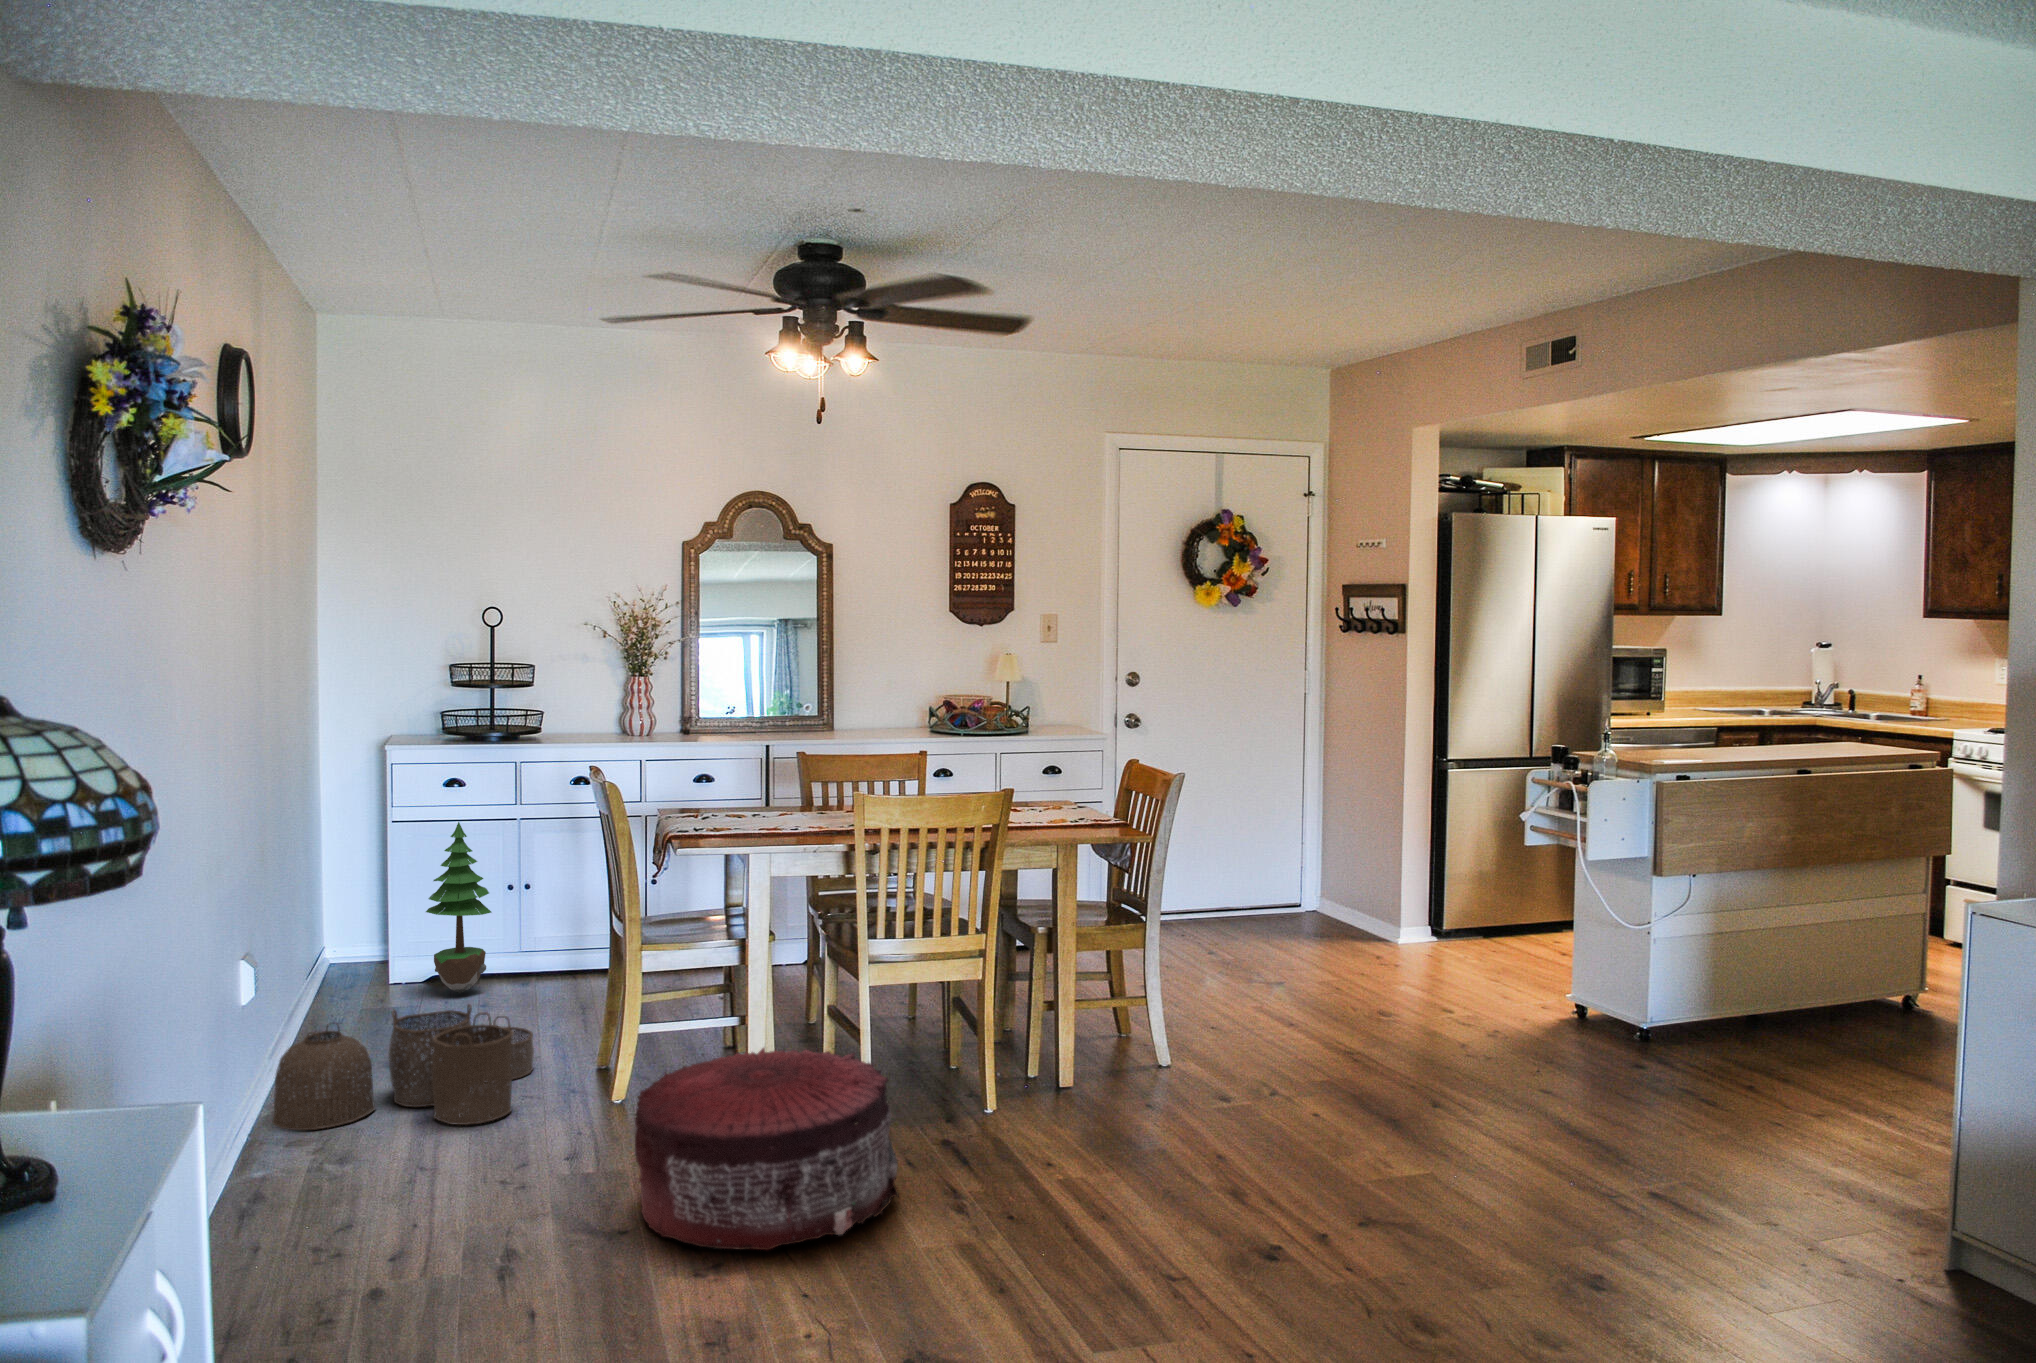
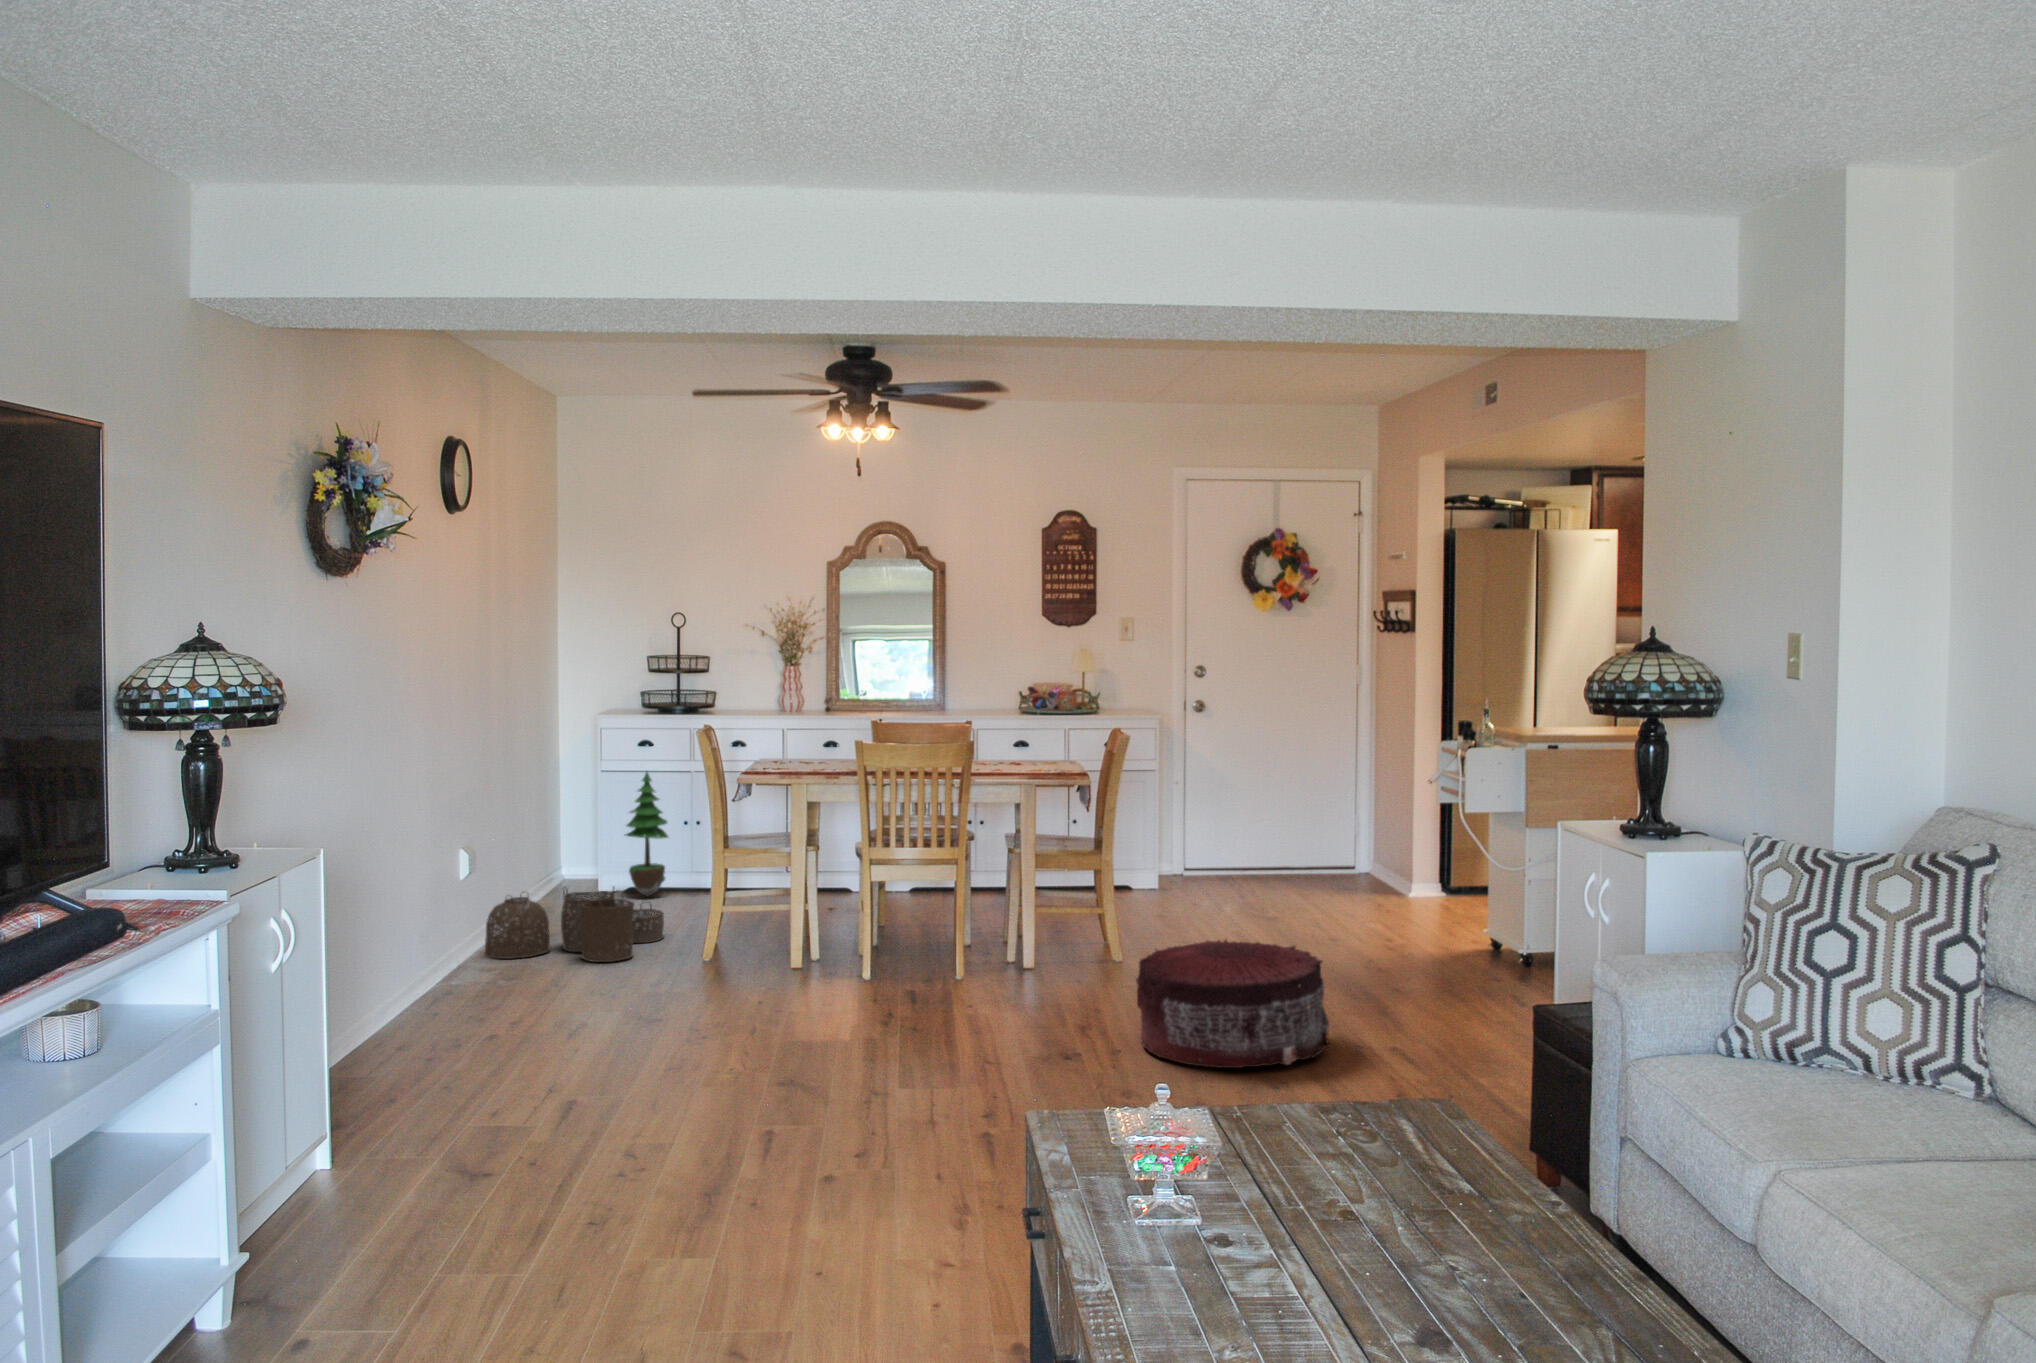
pouf: present [635,1048,899,1250] -> present [1136,940,1330,1068]

